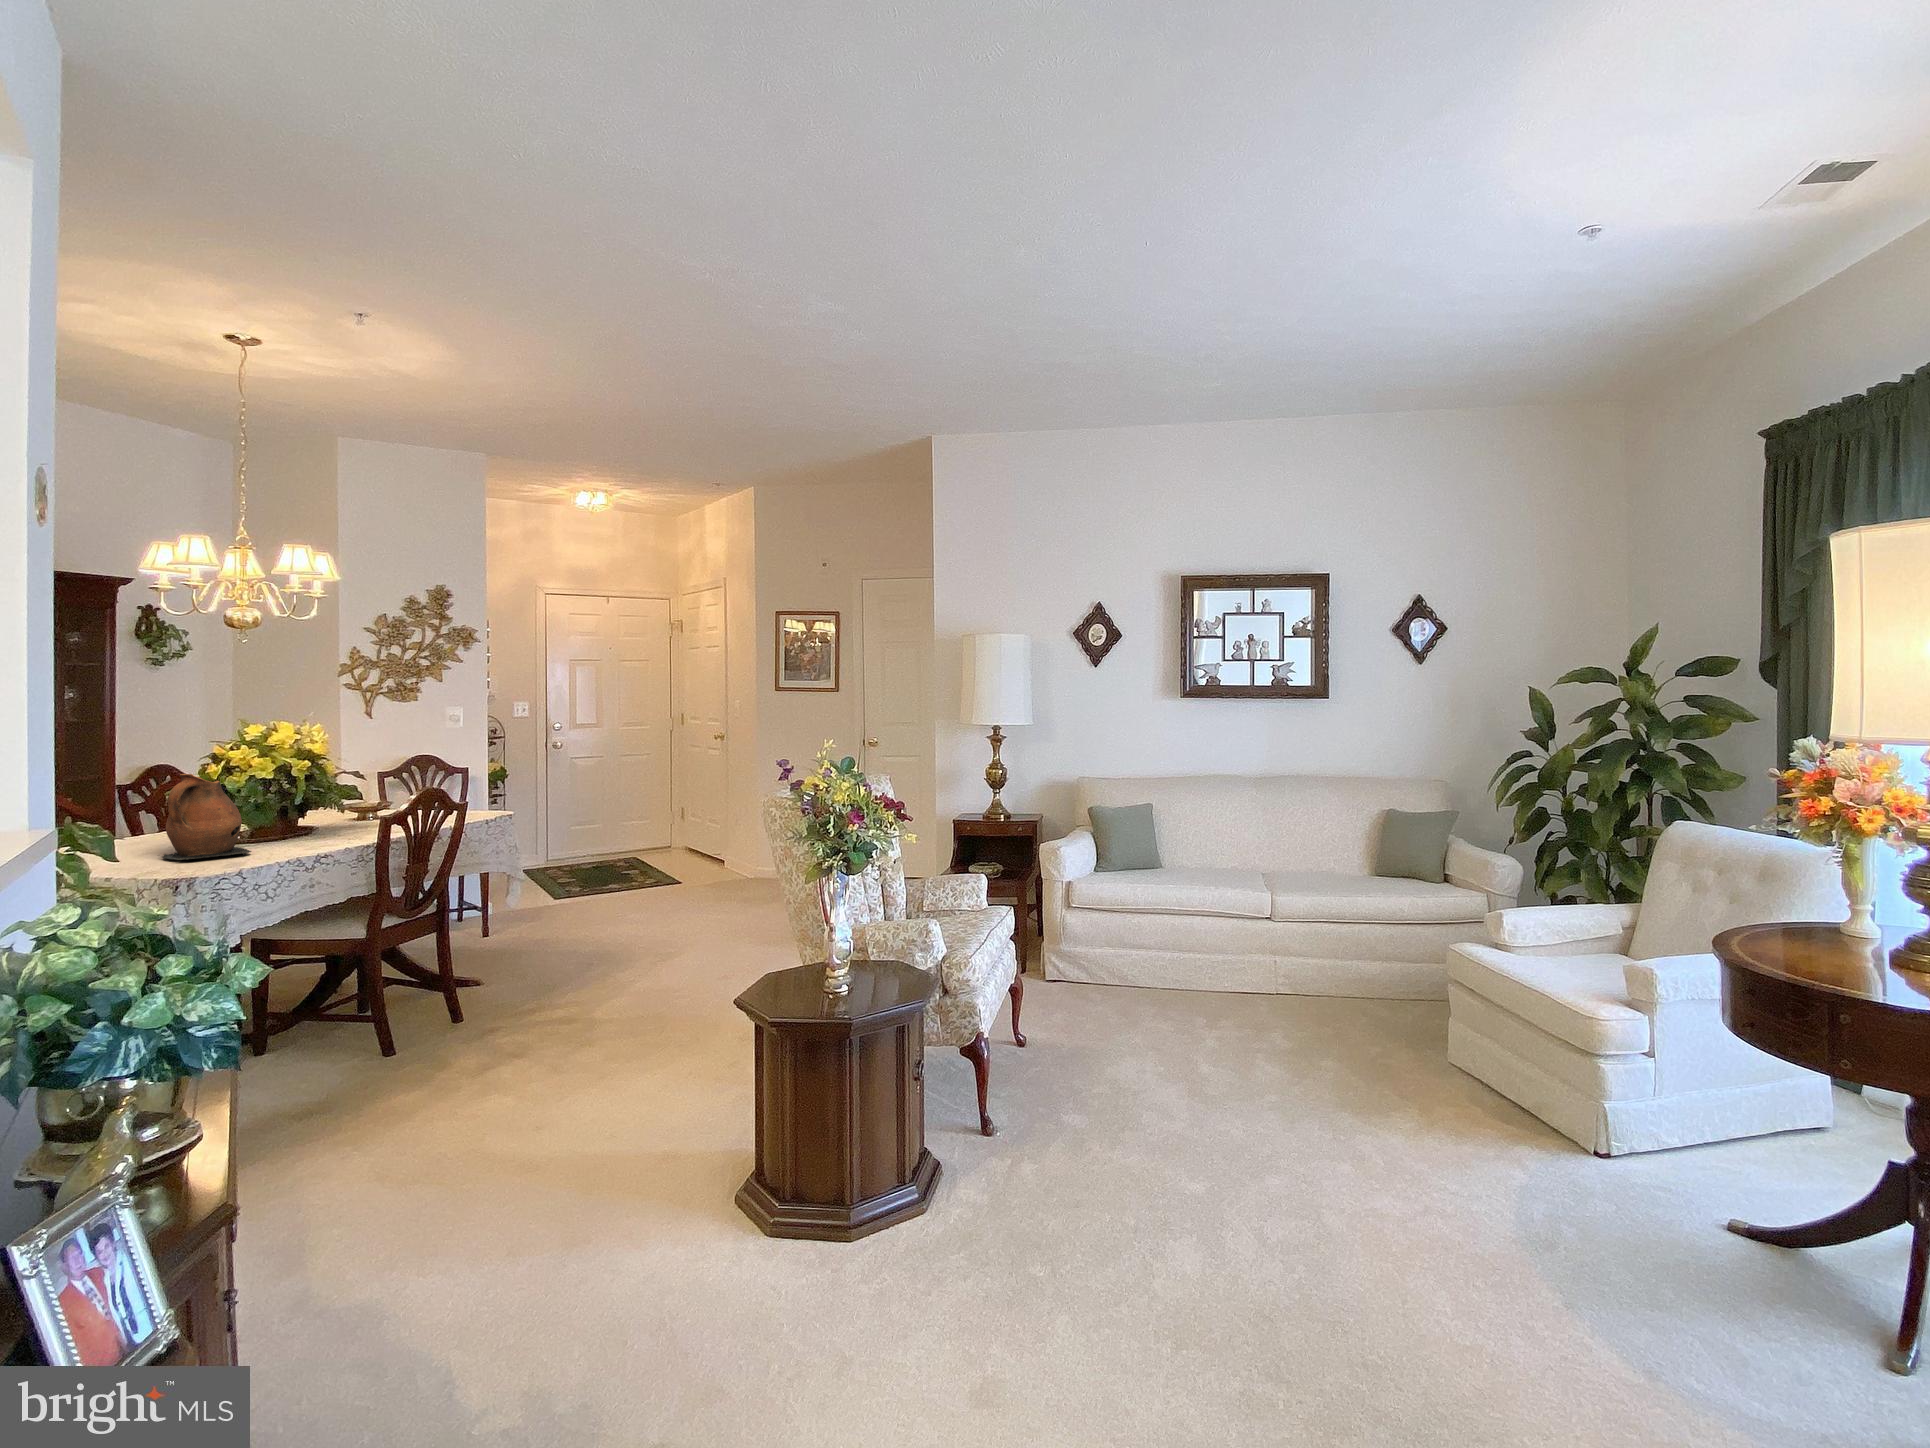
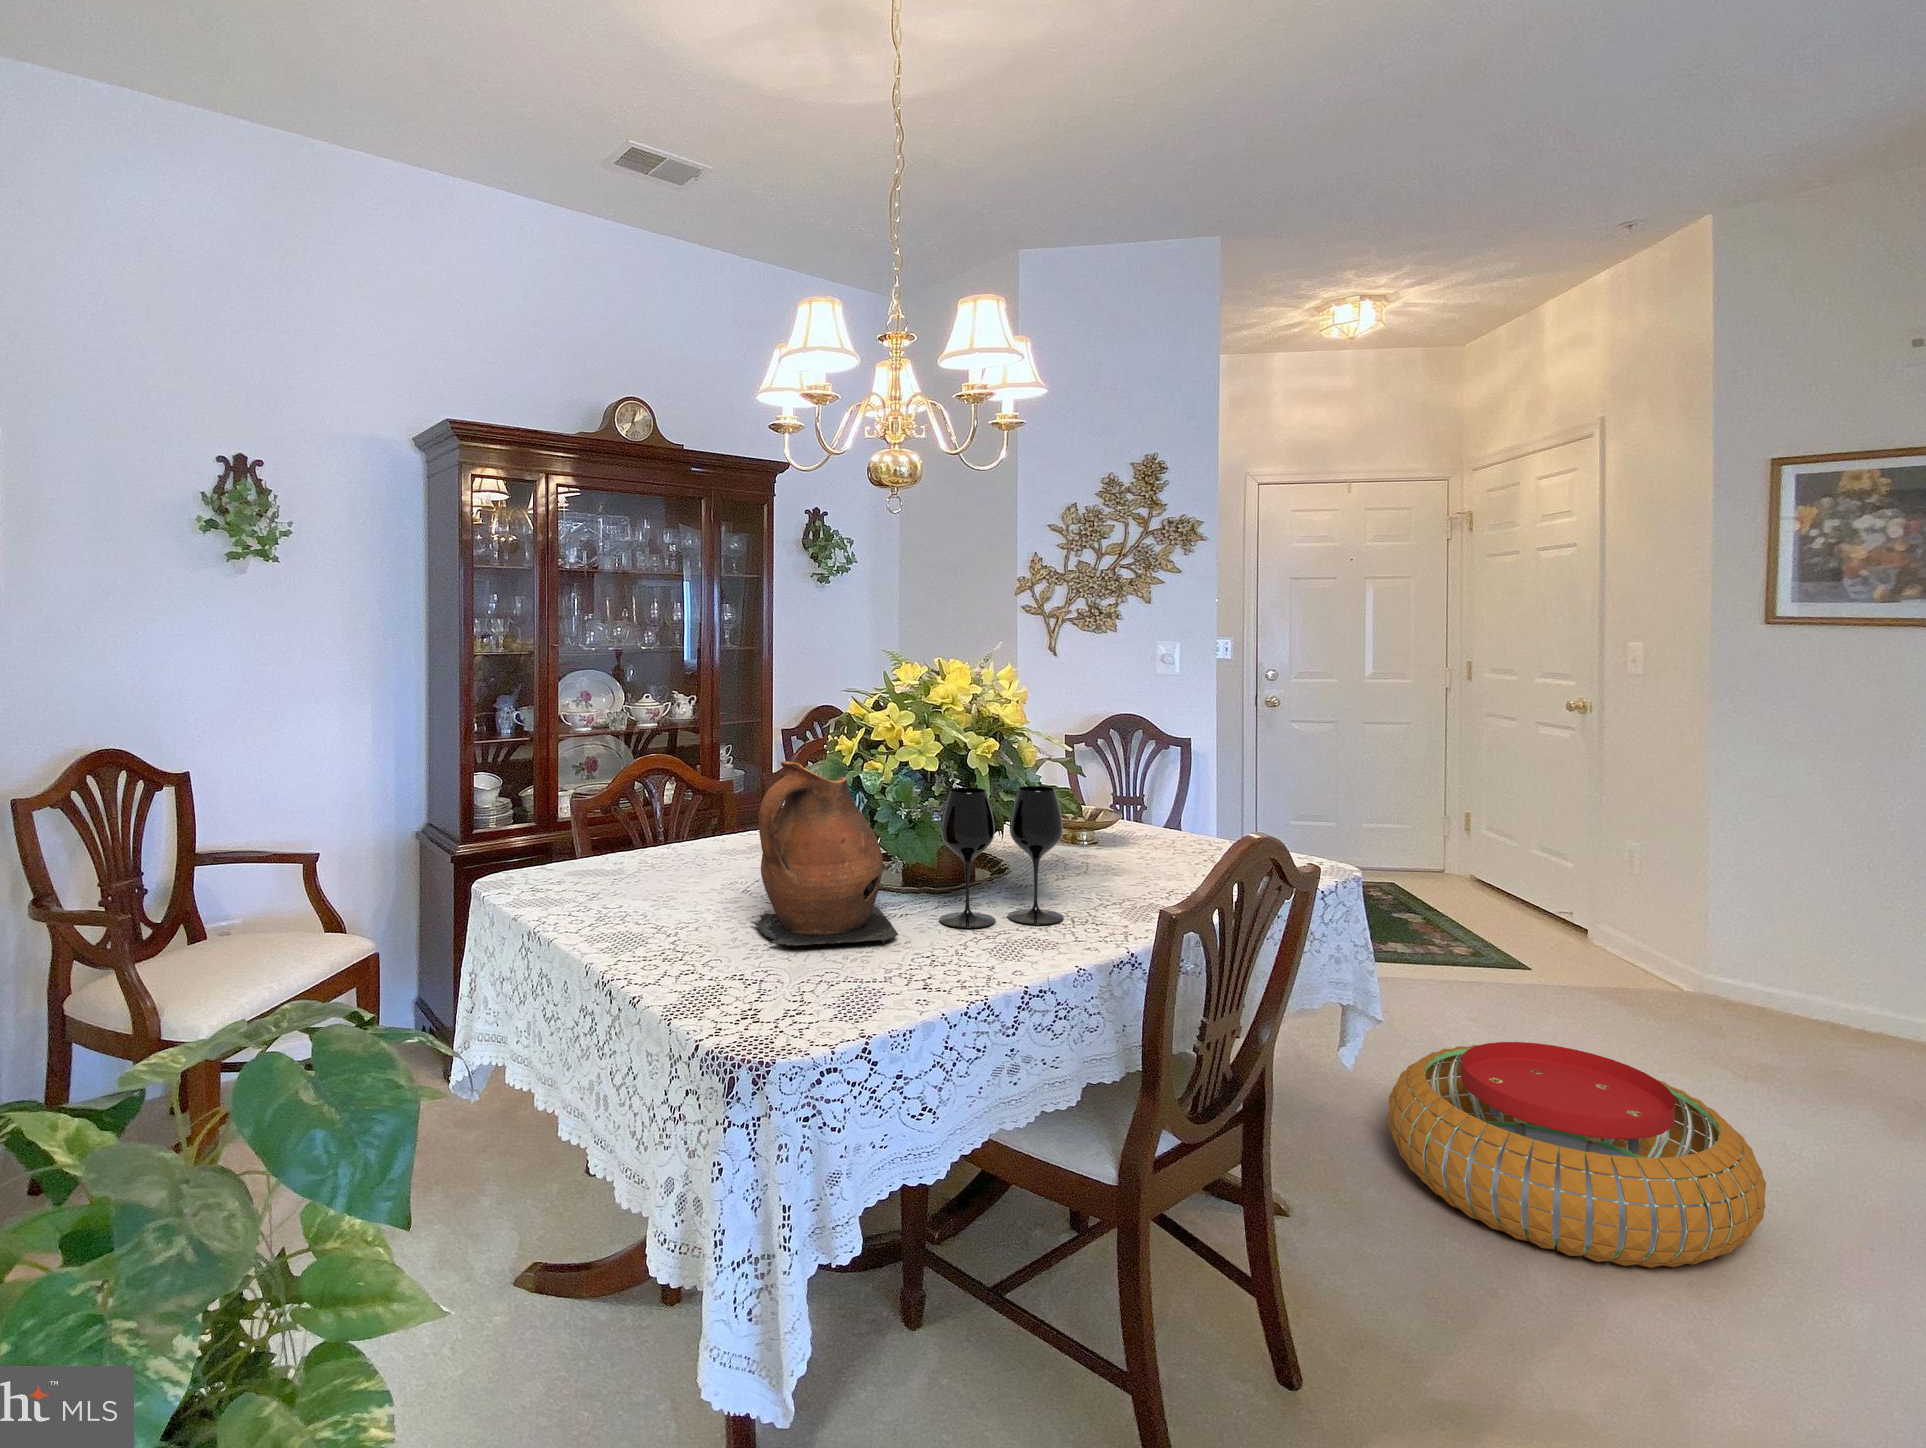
wine glass: none [275,781,347,848] -> present [939,786,1064,928]
pouf: none [556,899,712,977] -> present [1388,1042,1766,1268]

